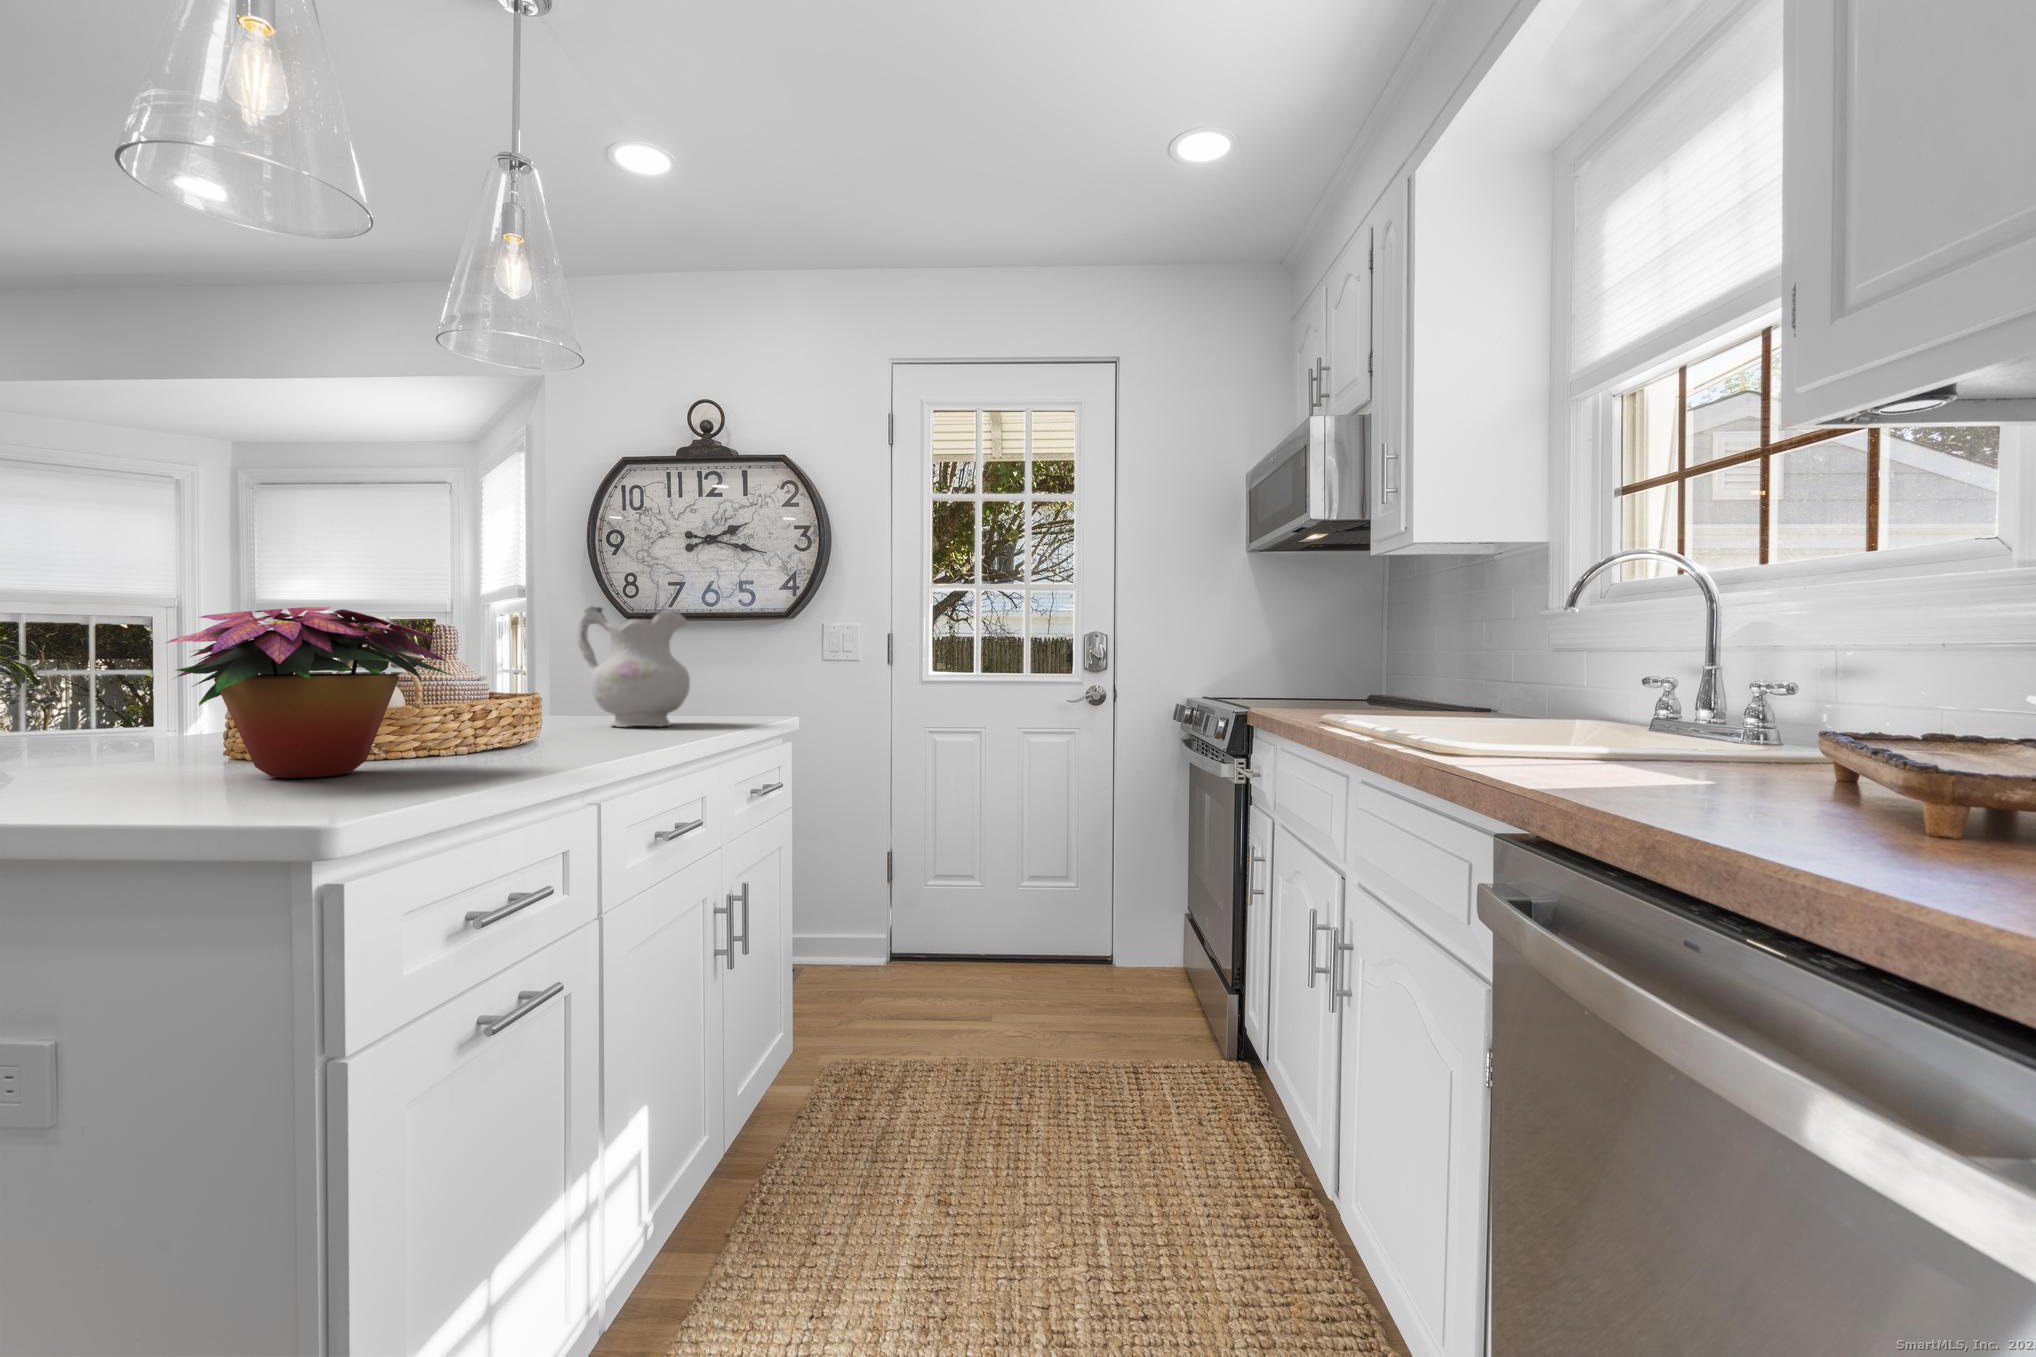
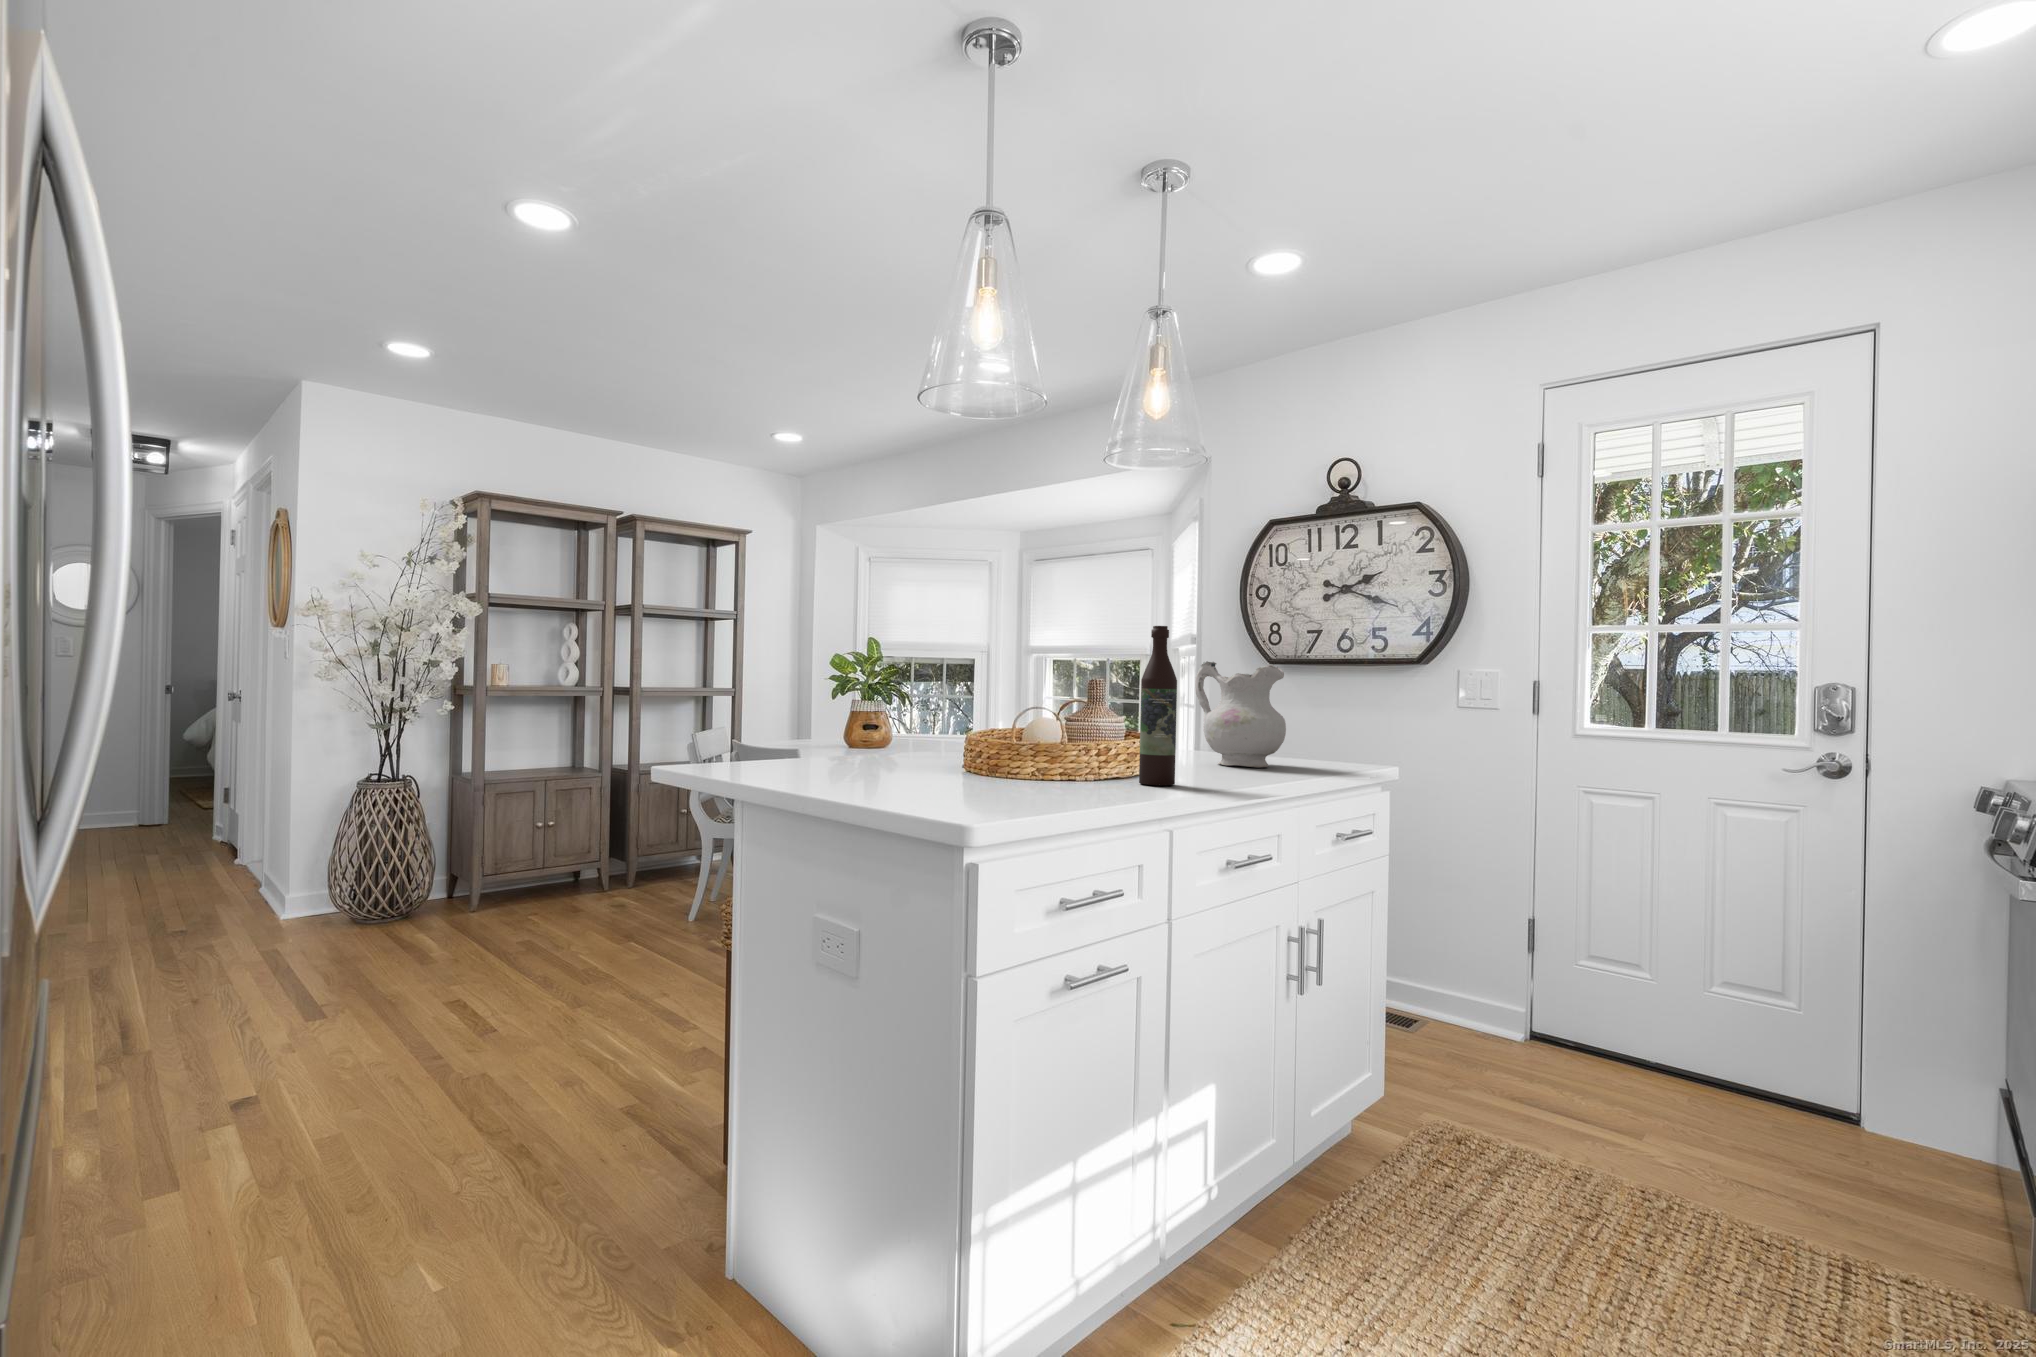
wine bottle: none [537,553,587,753] -> present [1139,626,1177,785]
flower arrangement: present [166,607,455,778] -> none [913,671,1083,788]

